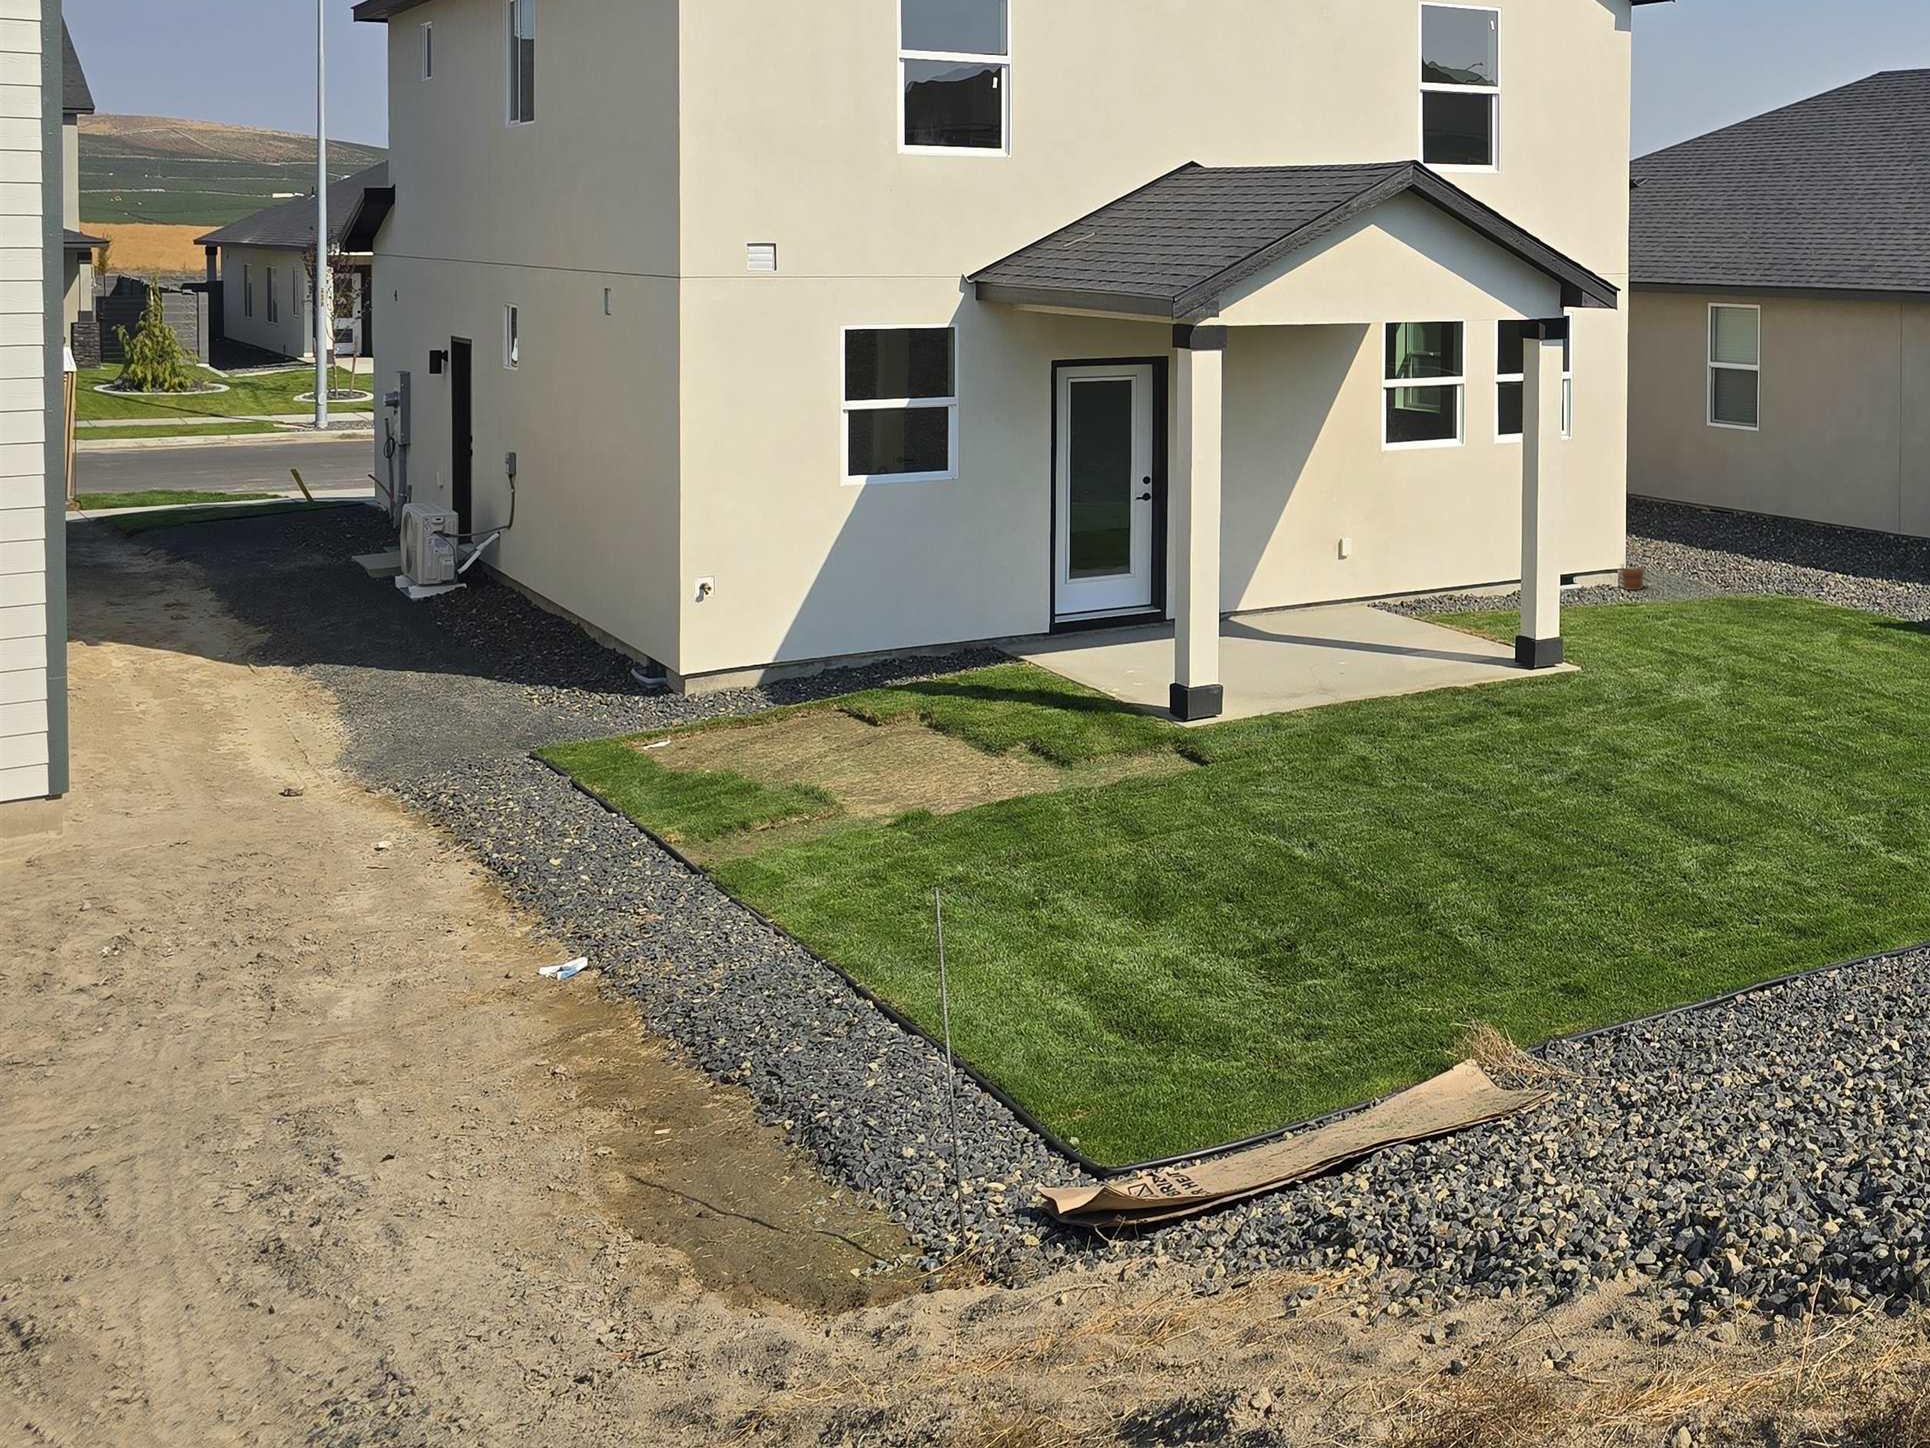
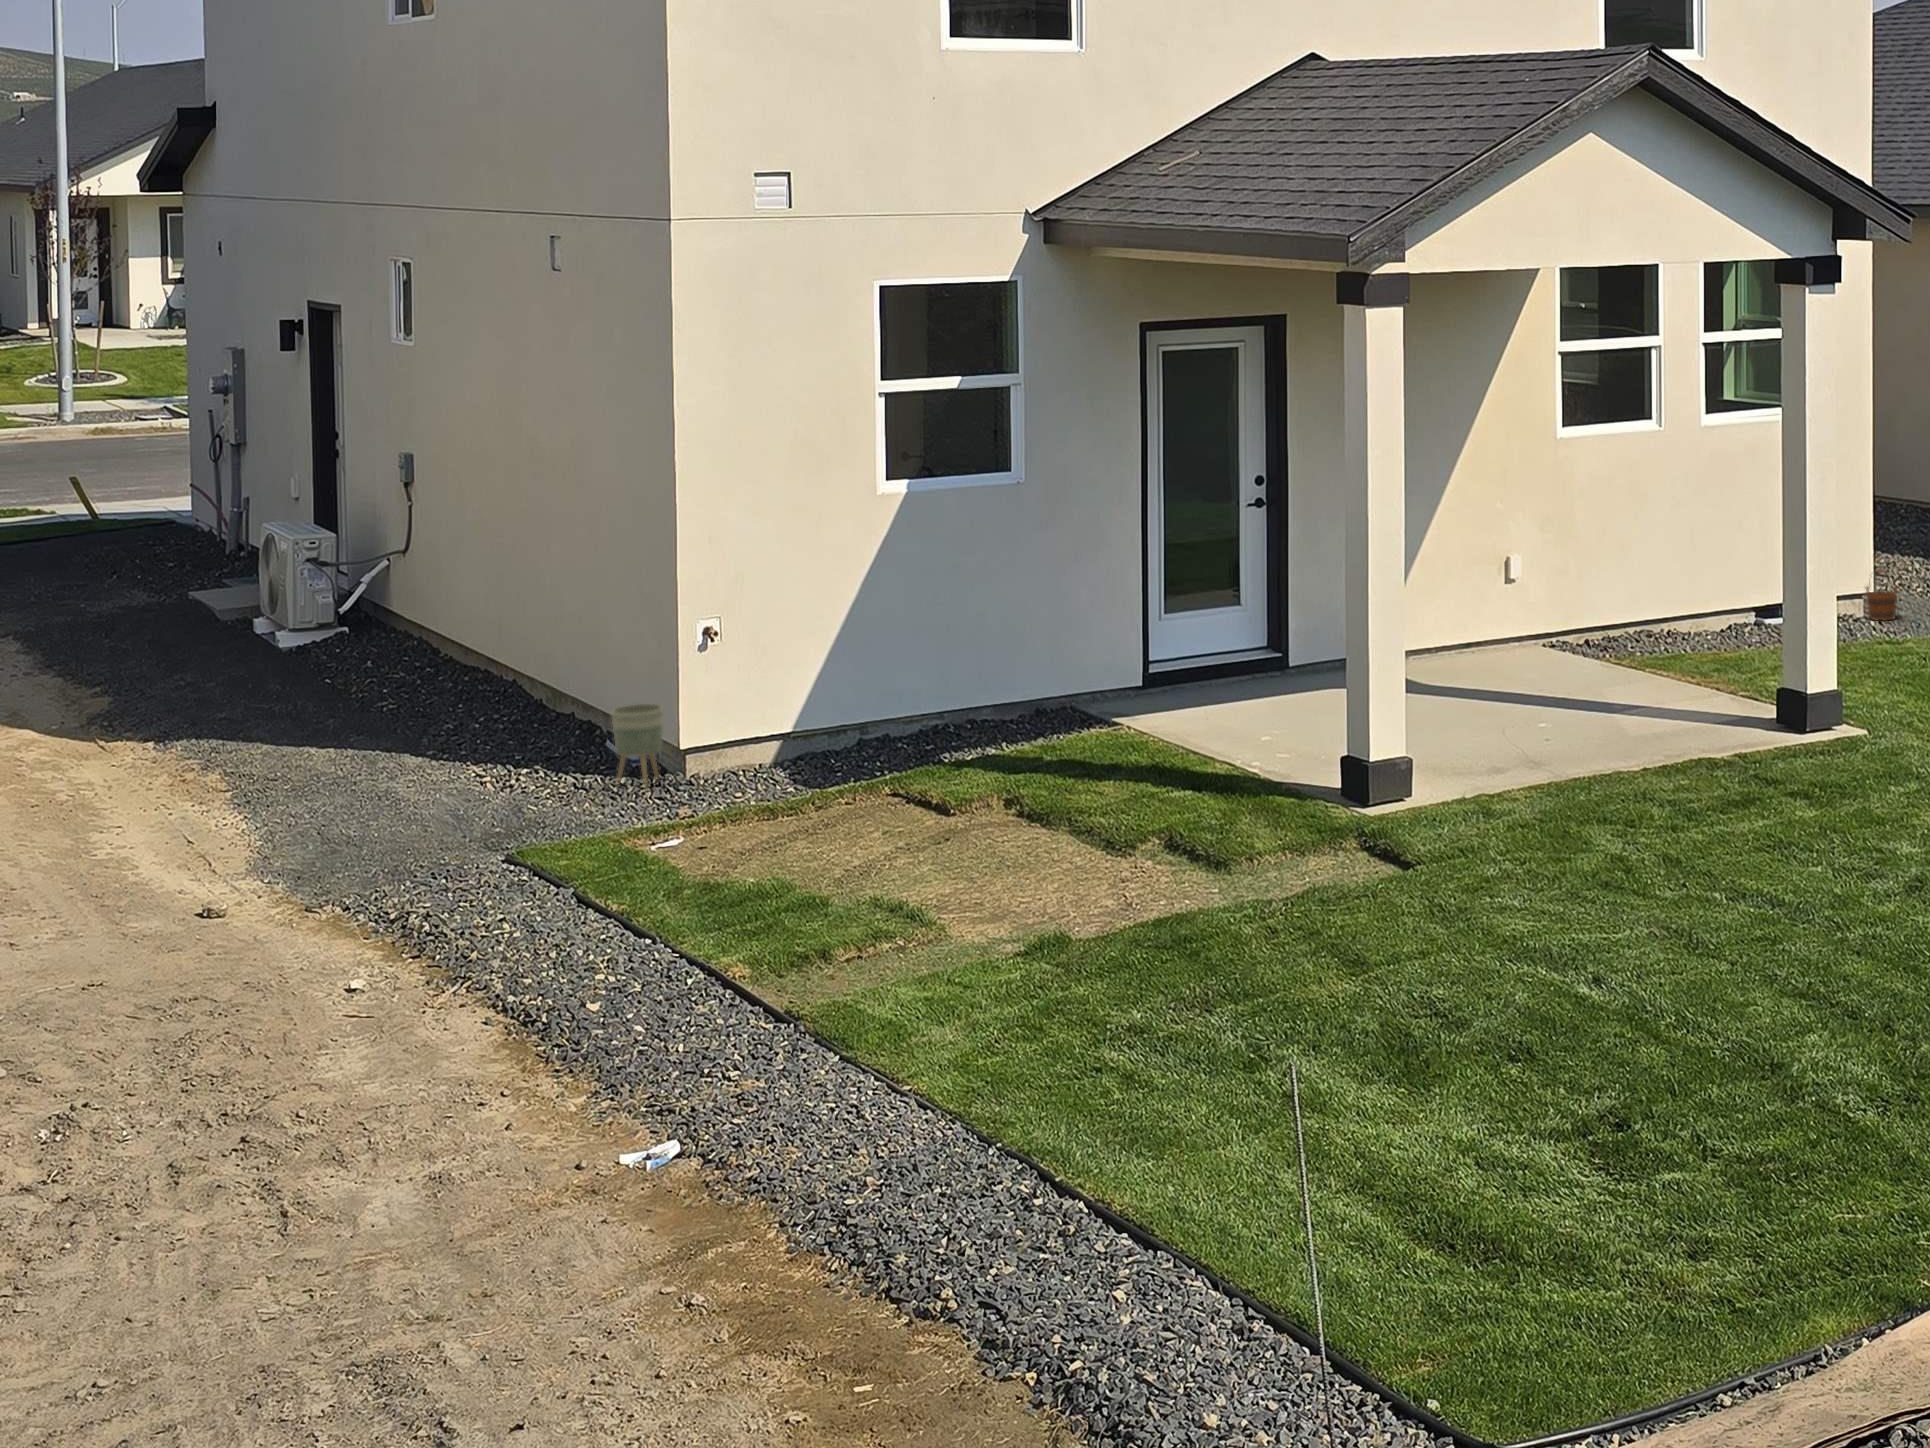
planter: none [627,642,668,705] -> present [612,704,664,788]

